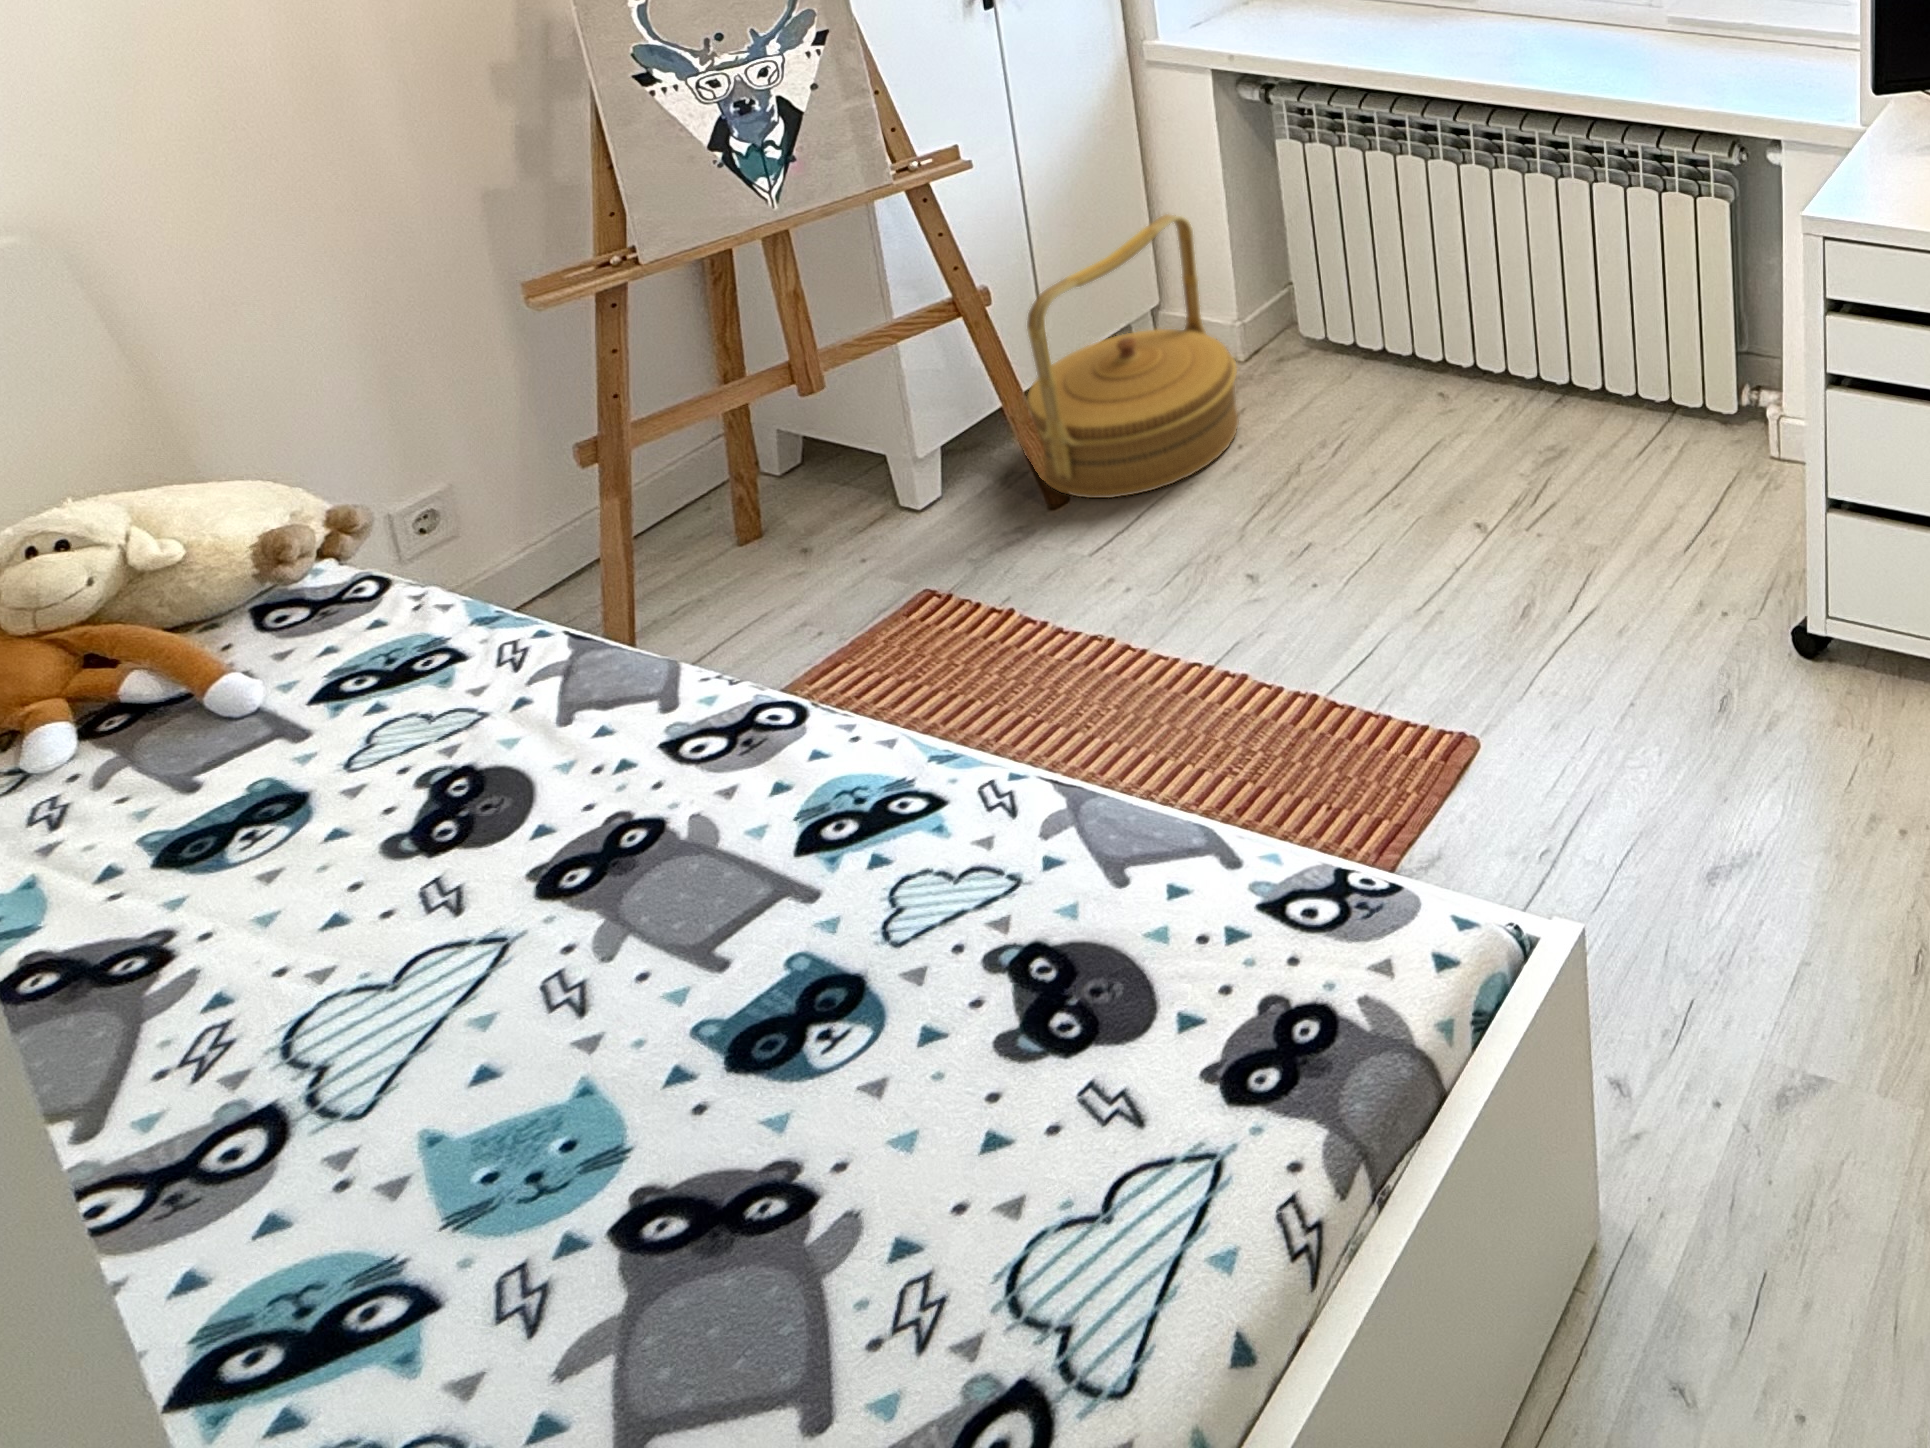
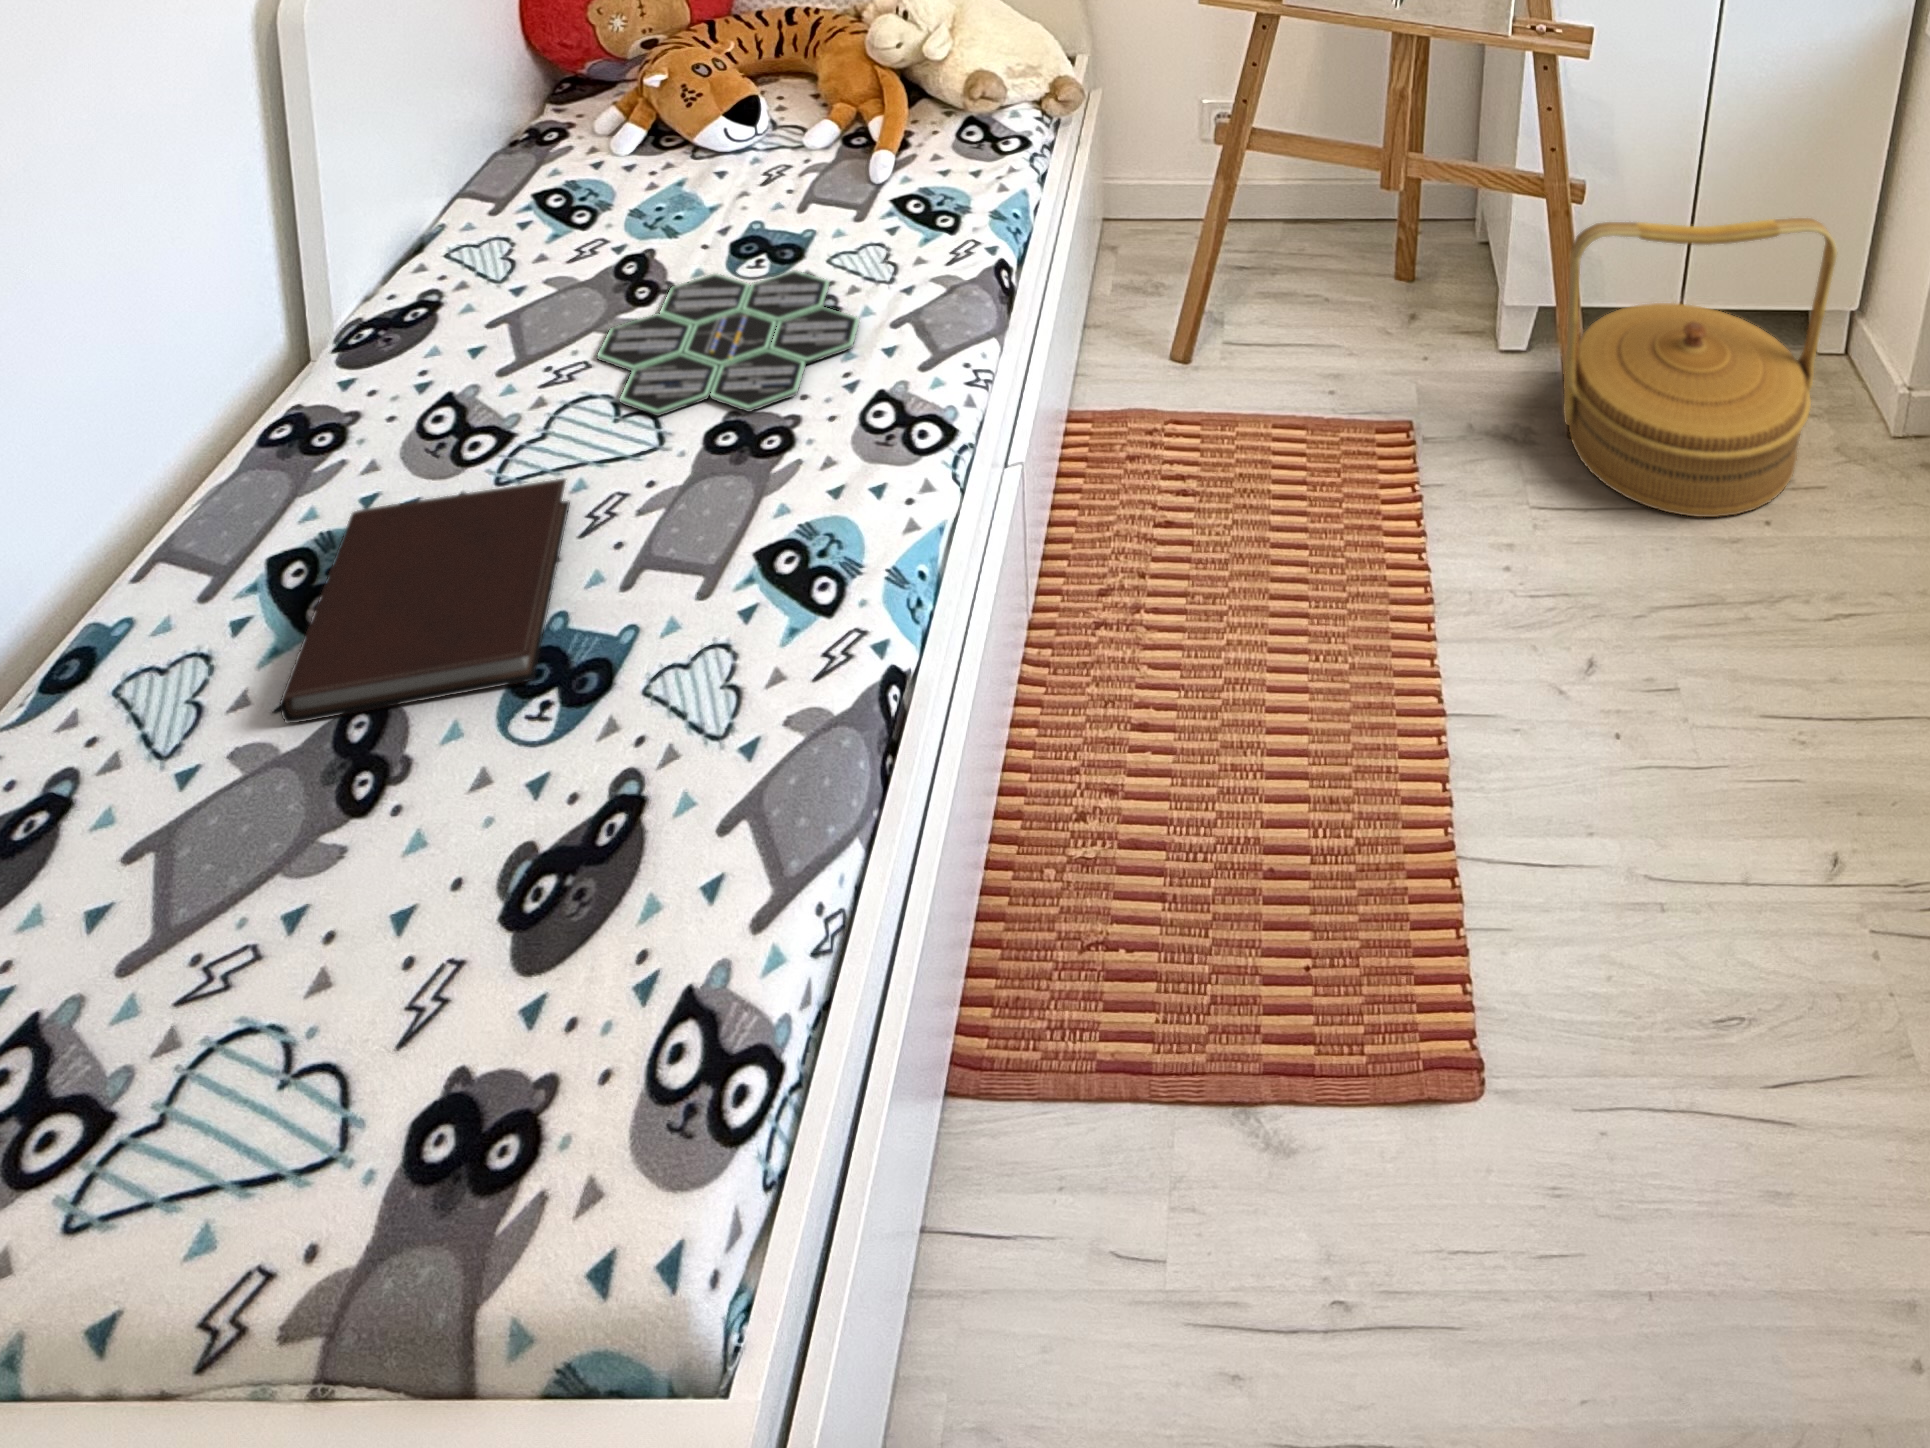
board game: none [216,720,616,981] -> present [597,270,859,416]
notebook: none [292,973,808,1273] -> present [280,479,570,723]

